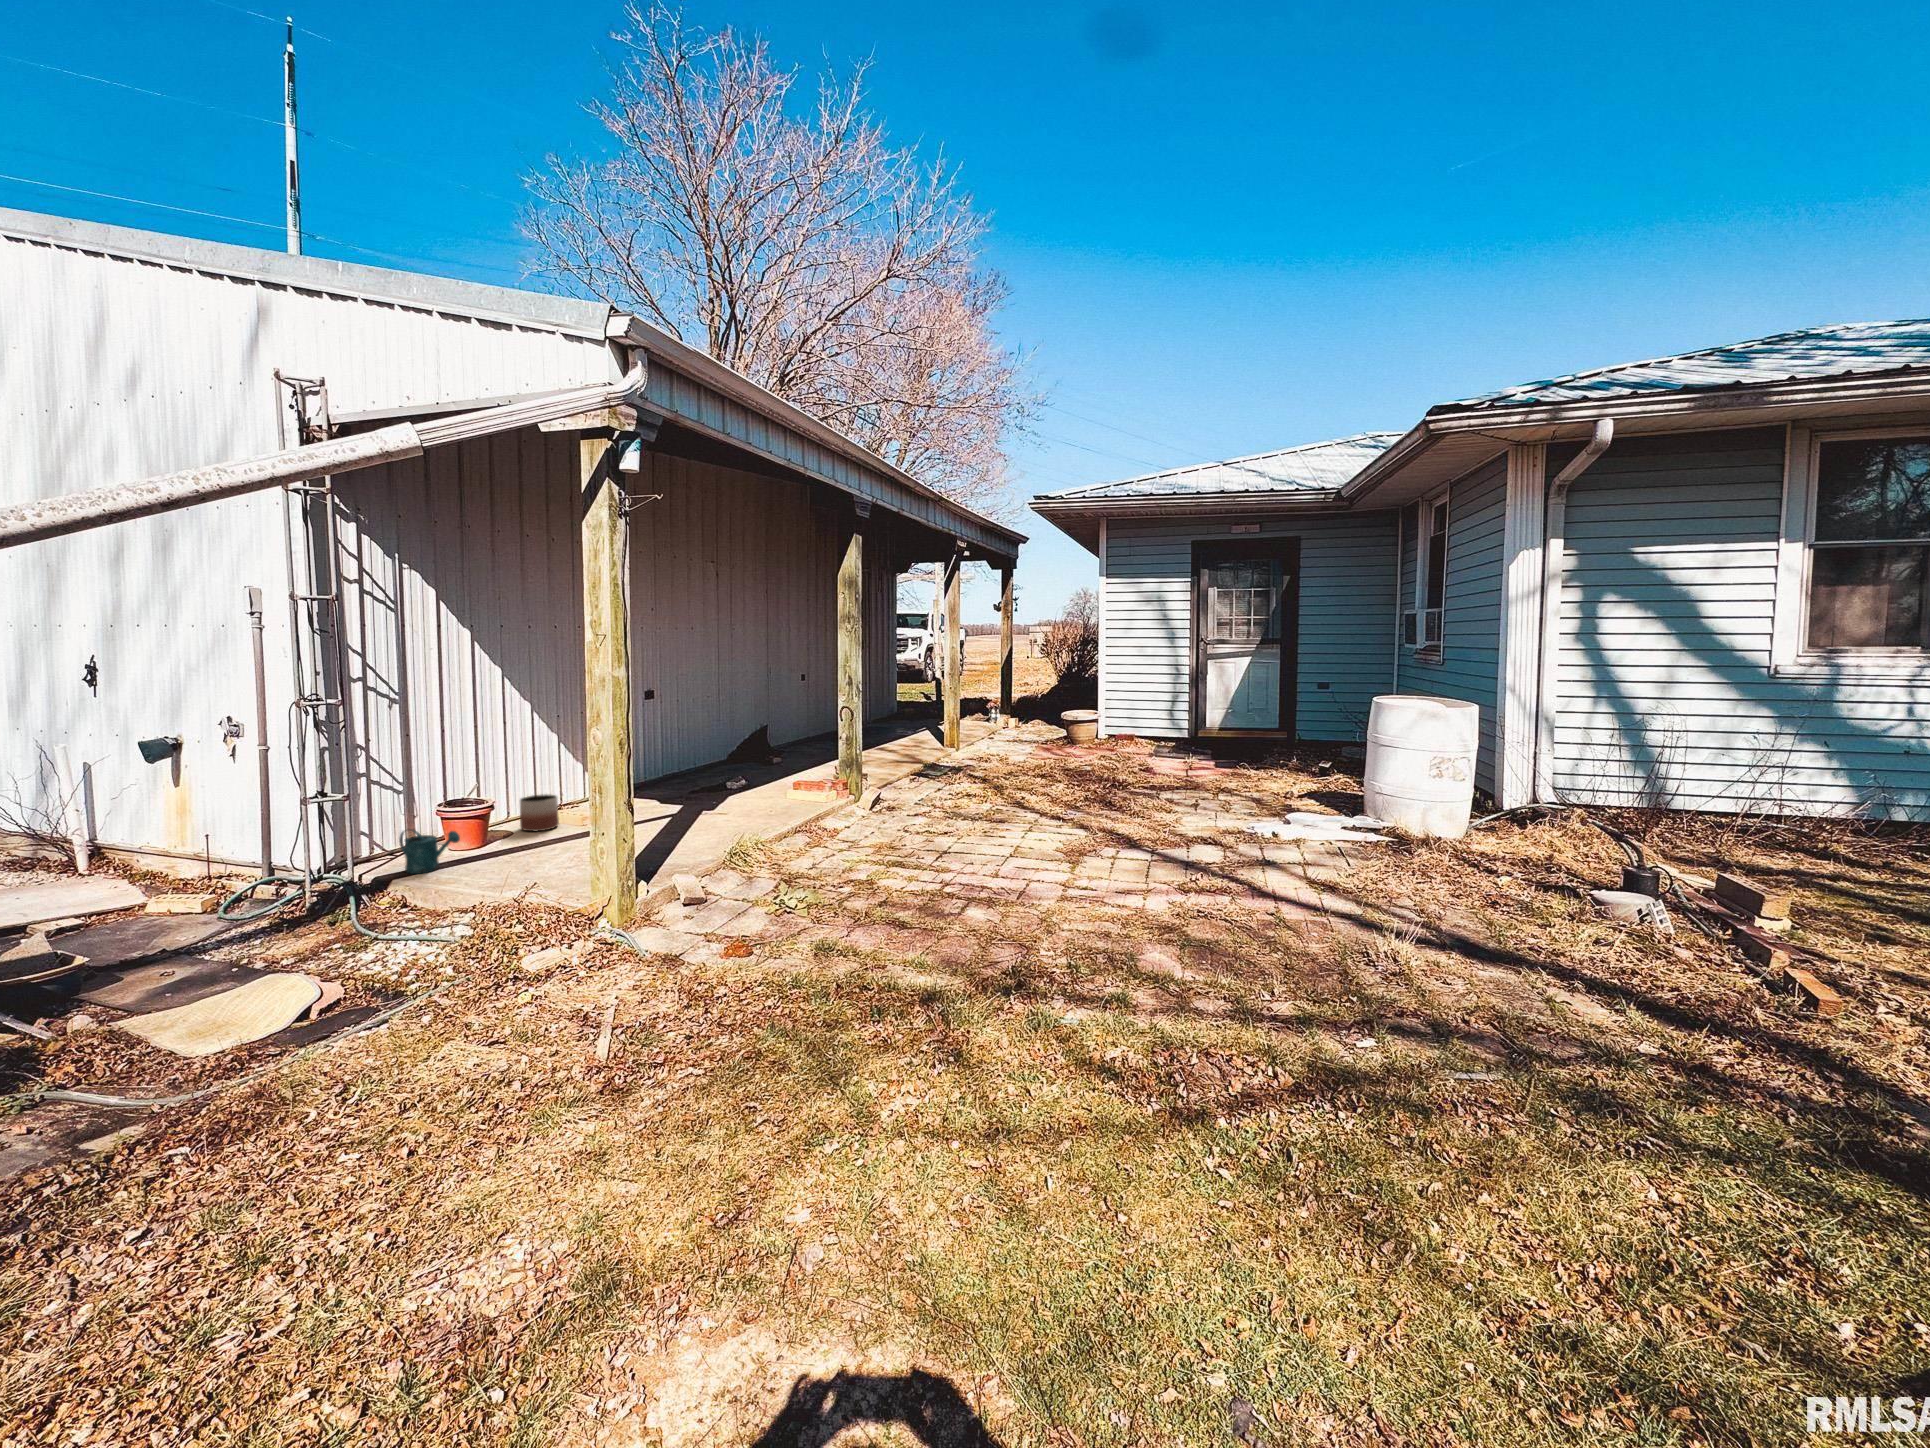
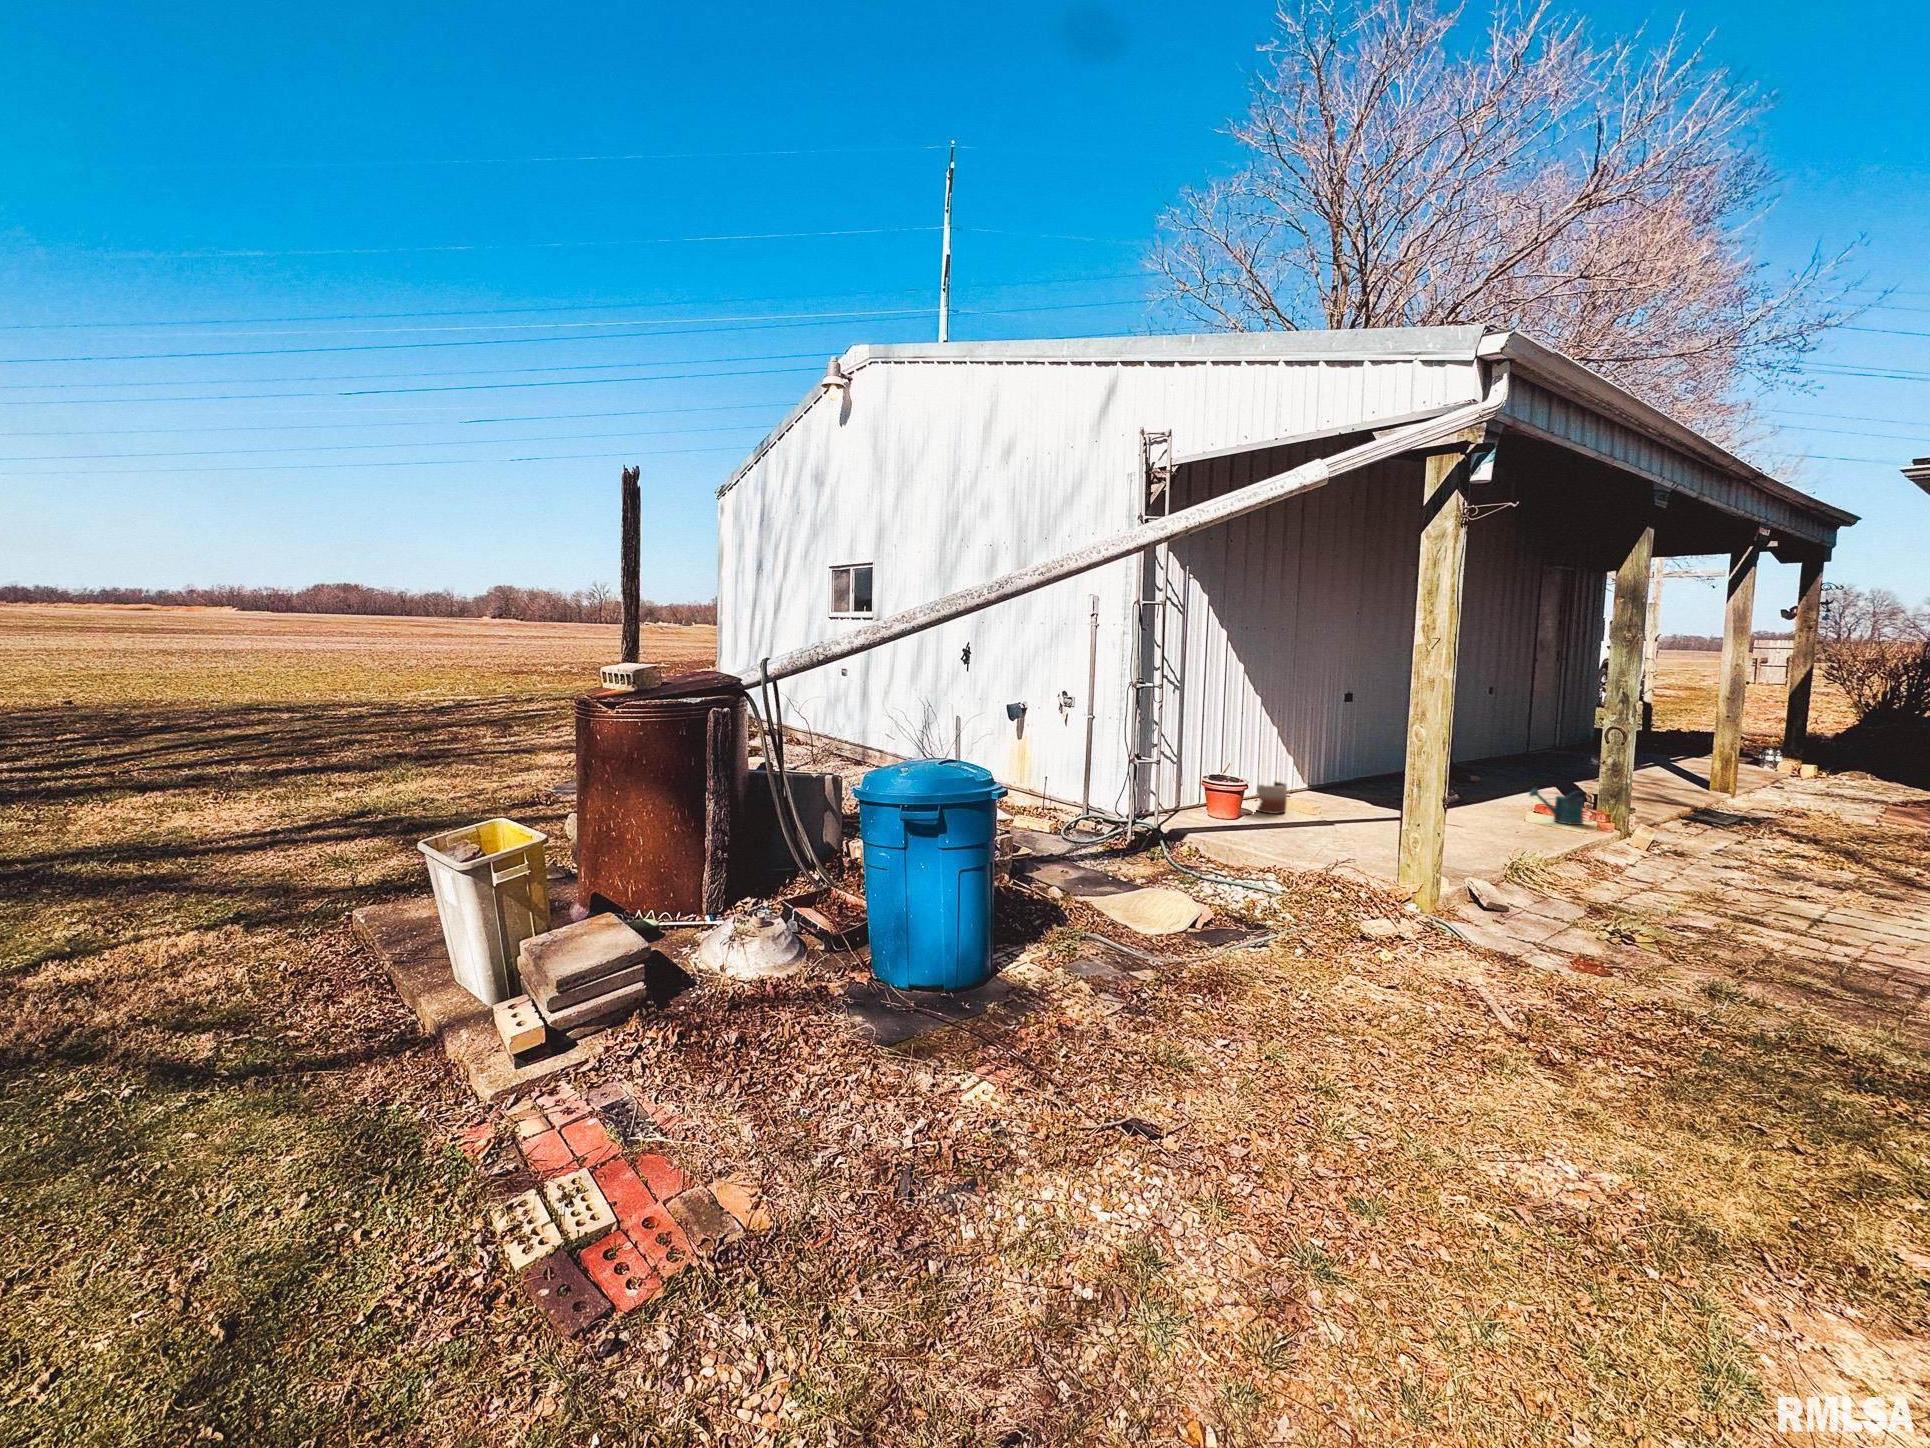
watering can: present [399,829,460,874] -> present [1529,788,1590,825]

